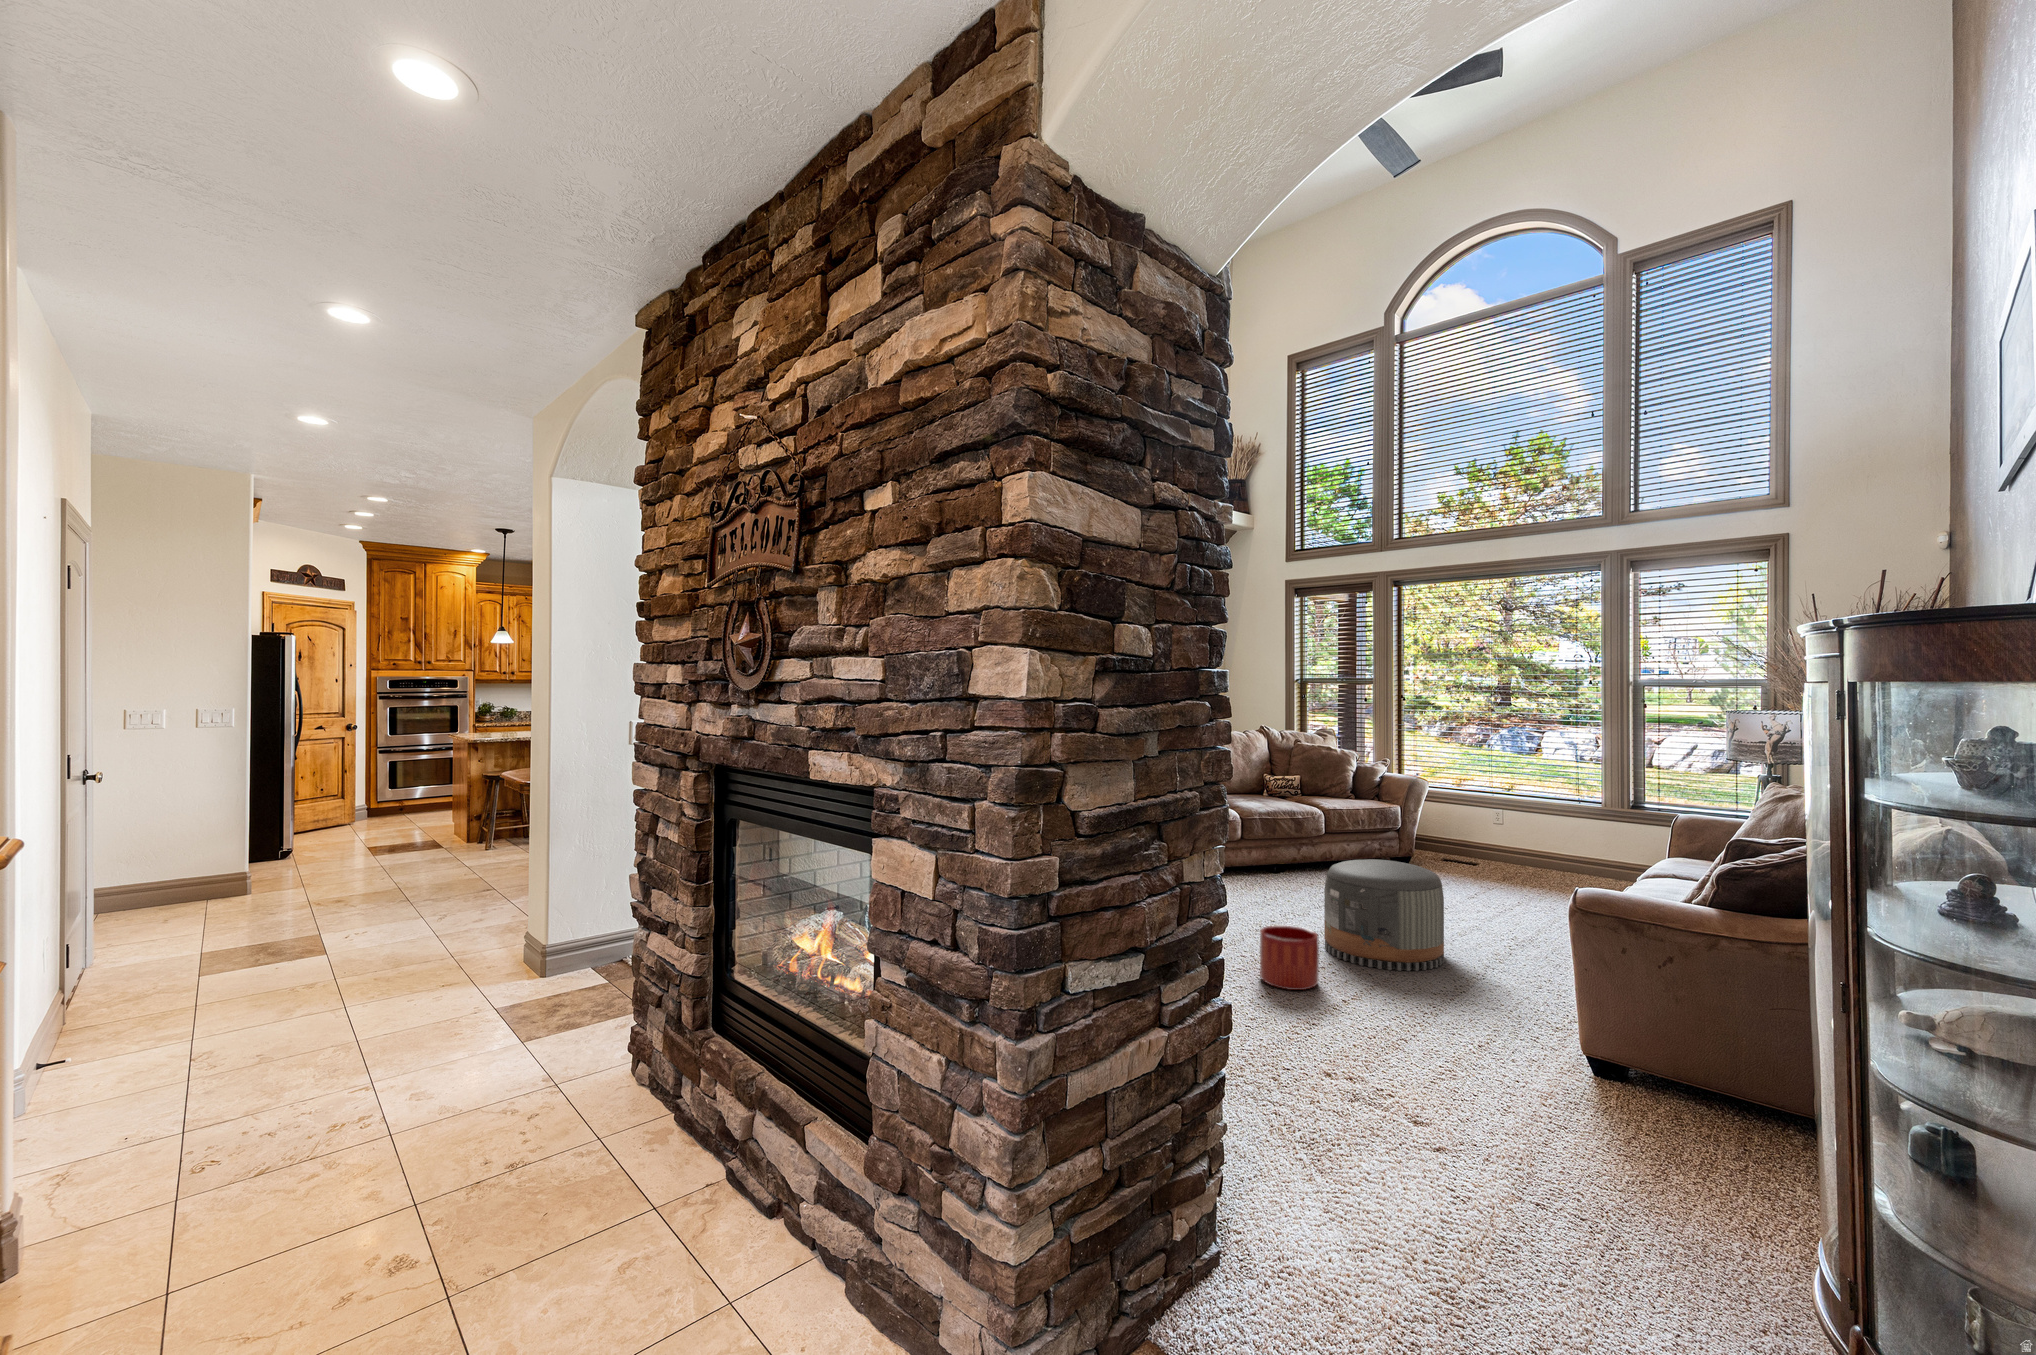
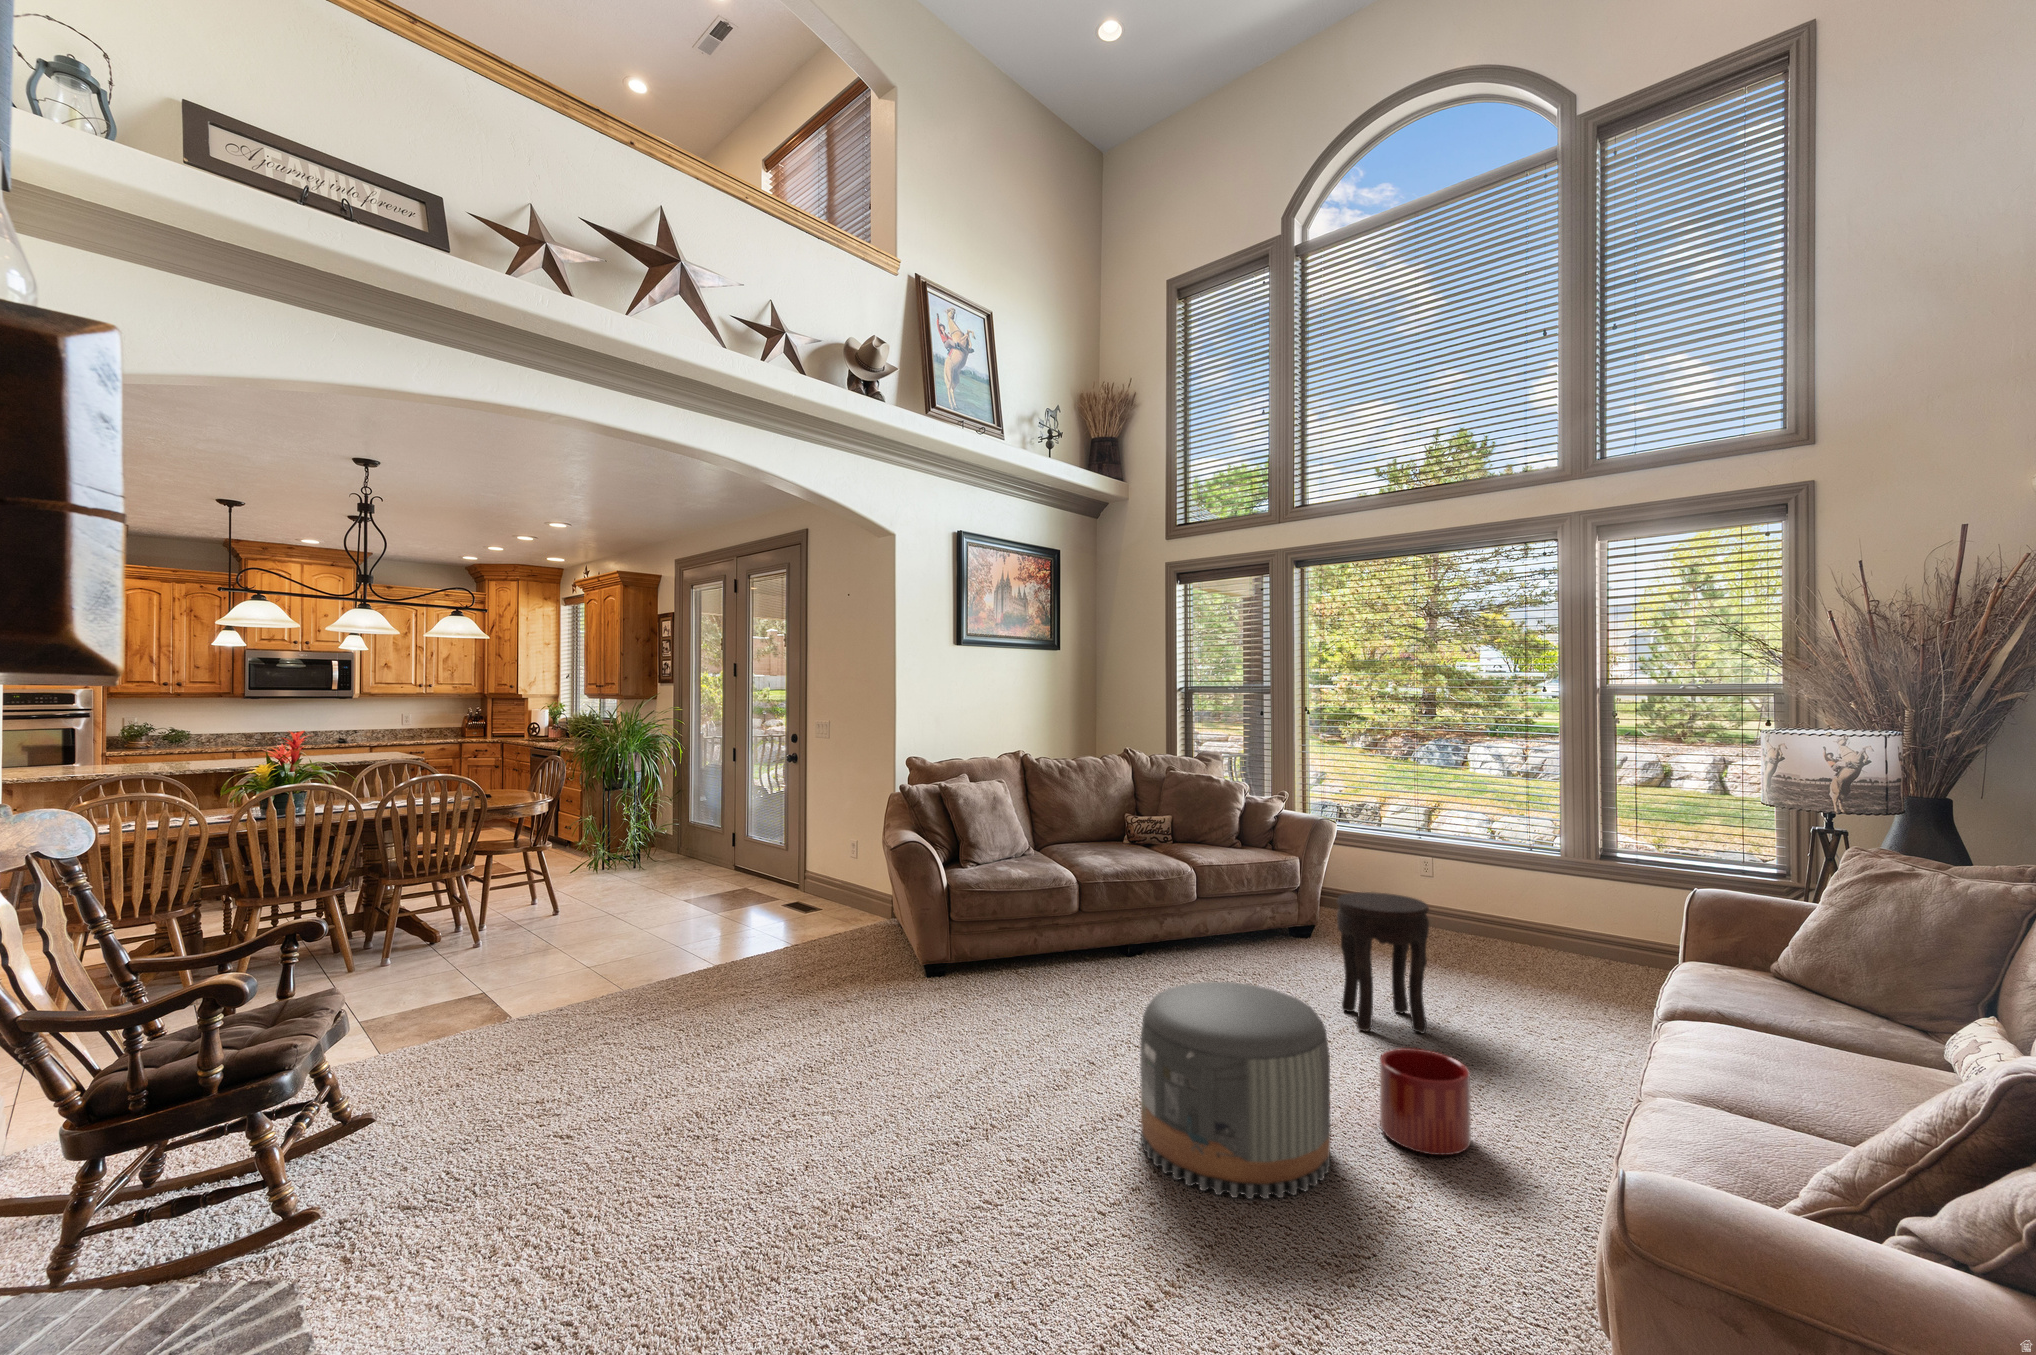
side table: none [1437,821,1502,912] -> present [1337,892,1429,1033]
planter: present [1260,925,1319,990] -> present [1380,1048,1471,1155]

